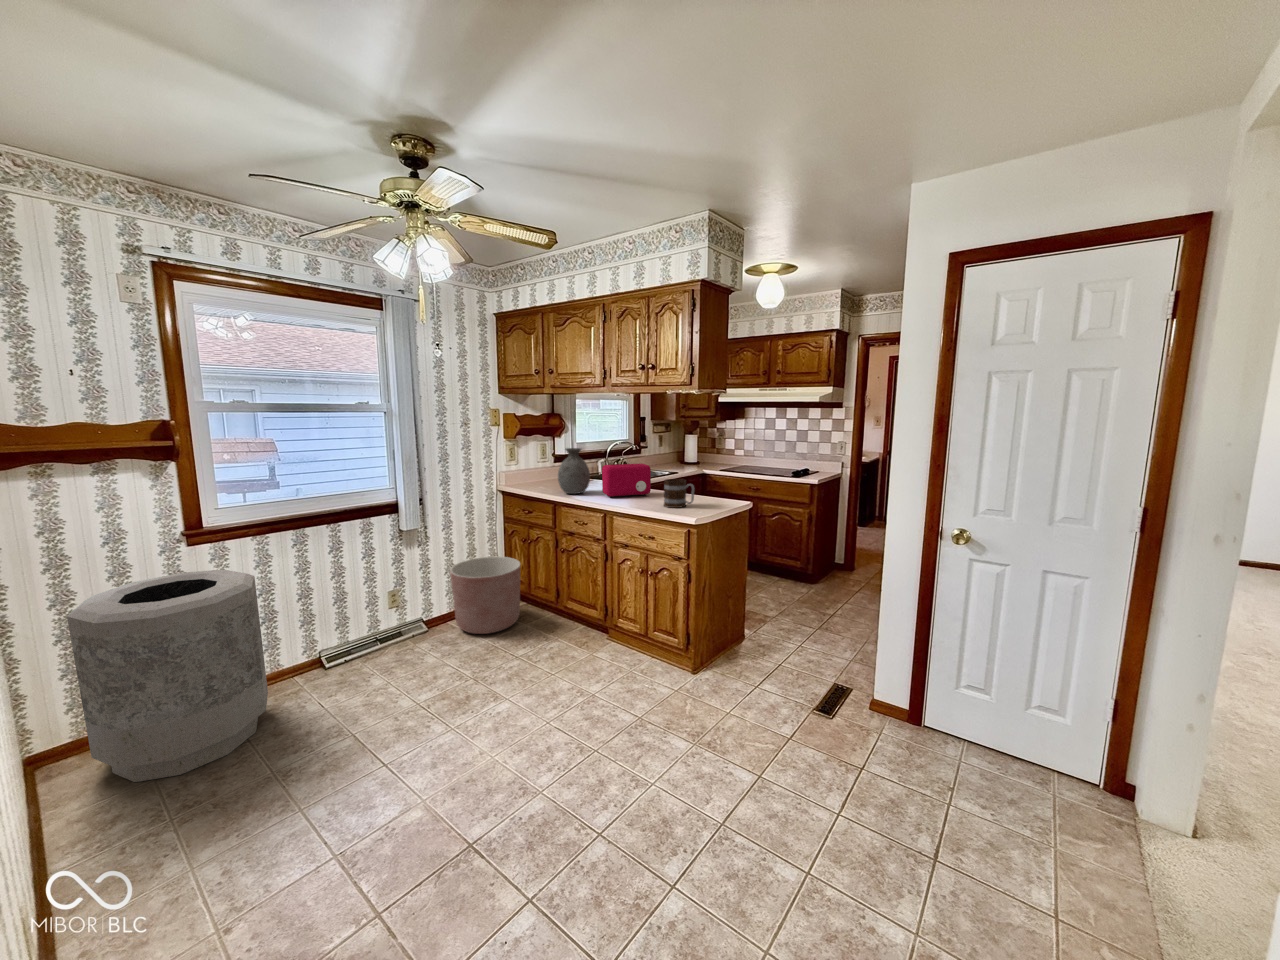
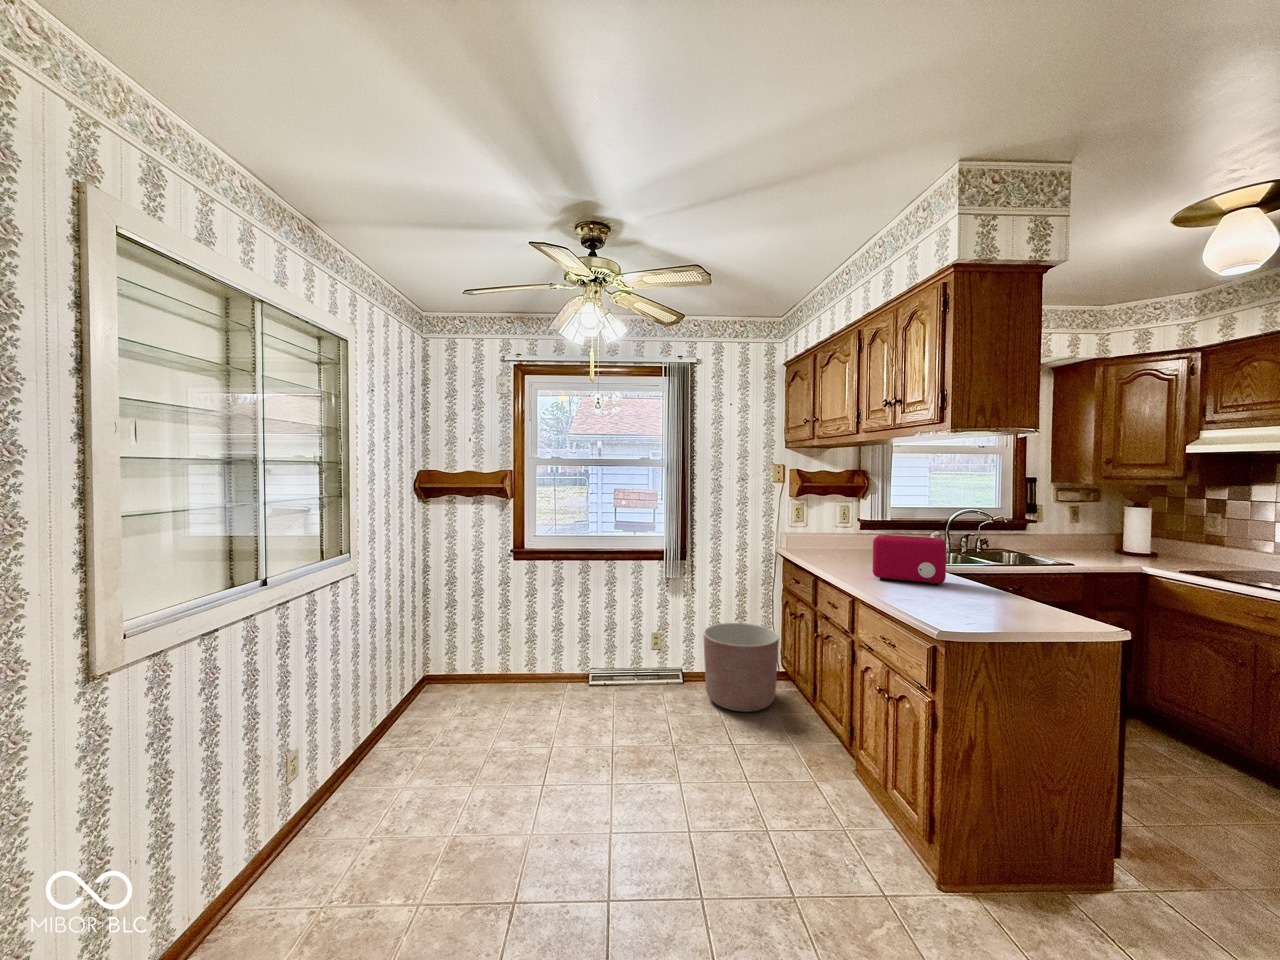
vase: present [558,448,590,494] -> none [825,510,869,568]
mug: present [664,479,695,508] -> none [932,563,978,610]
trash can: present [67,570,268,782] -> none [432,579,534,726]

